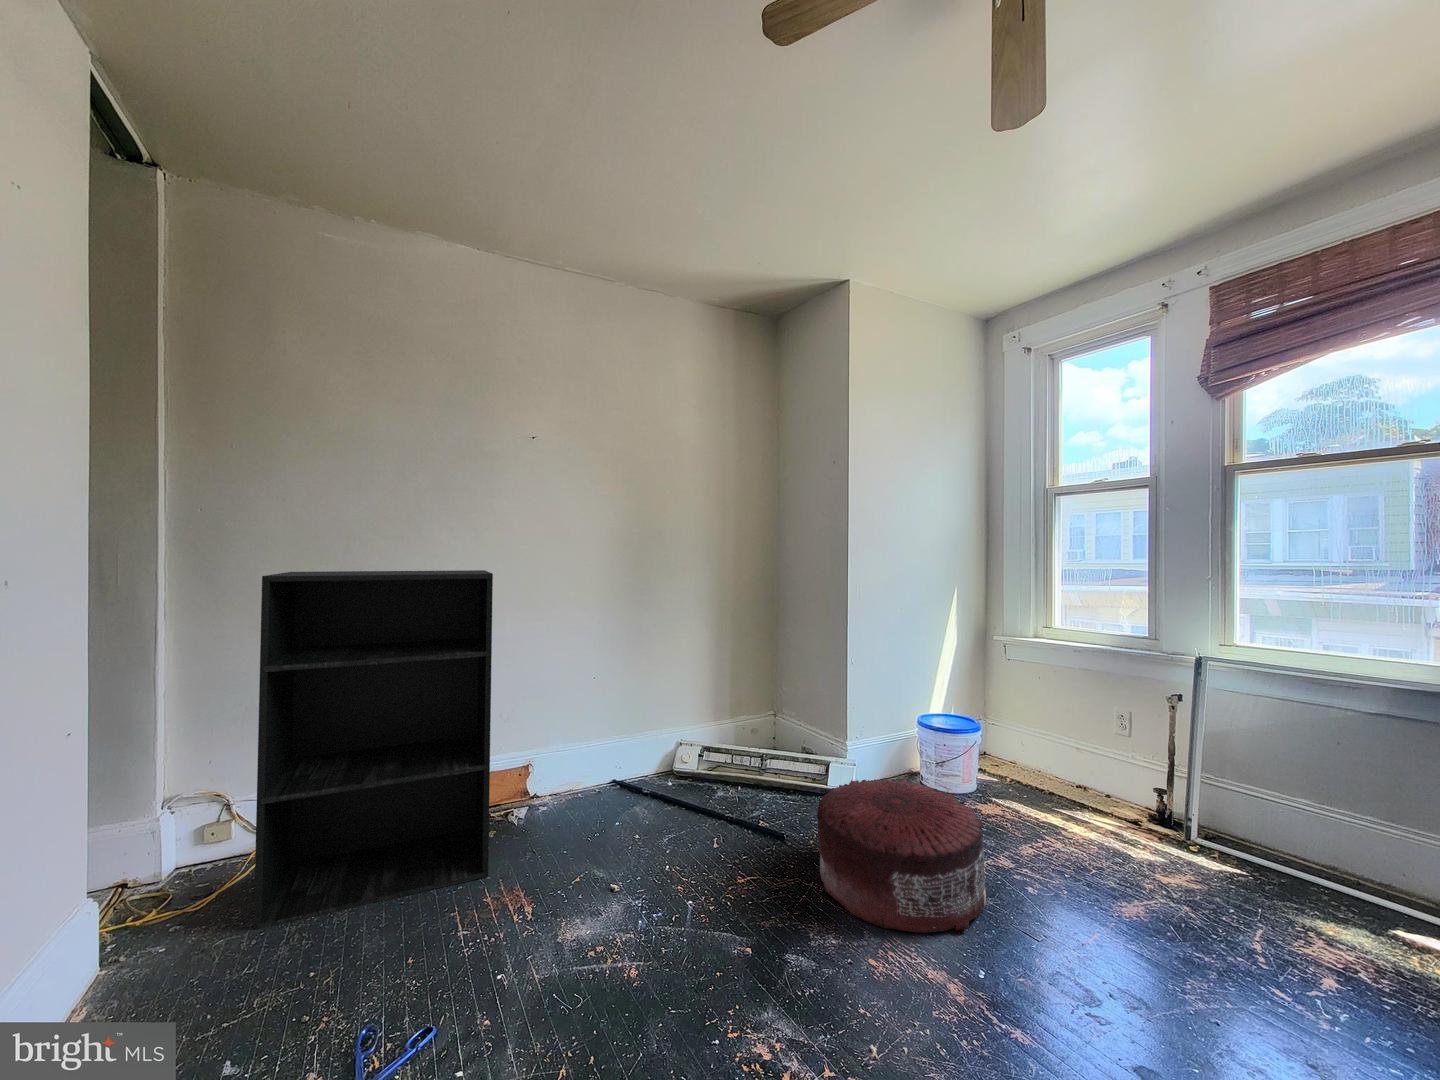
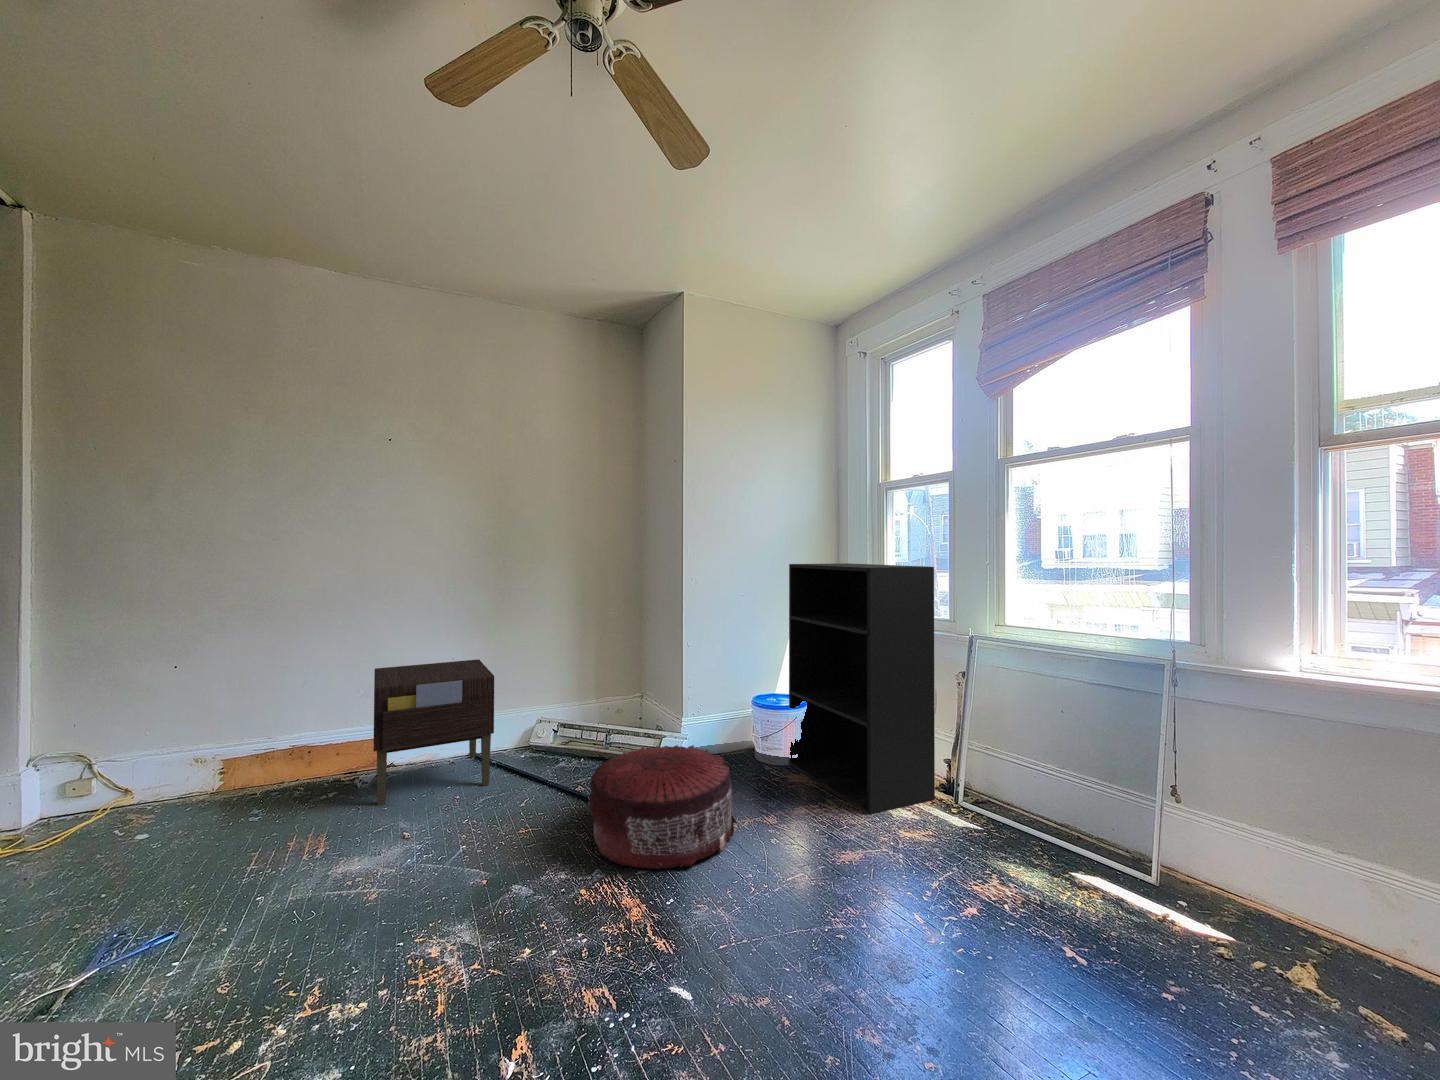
bookshelf: present [254,570,493,929] -> present [789,563,935,815]
nightstand: none [520,677,665,849] -> present [373,659,494,806]

